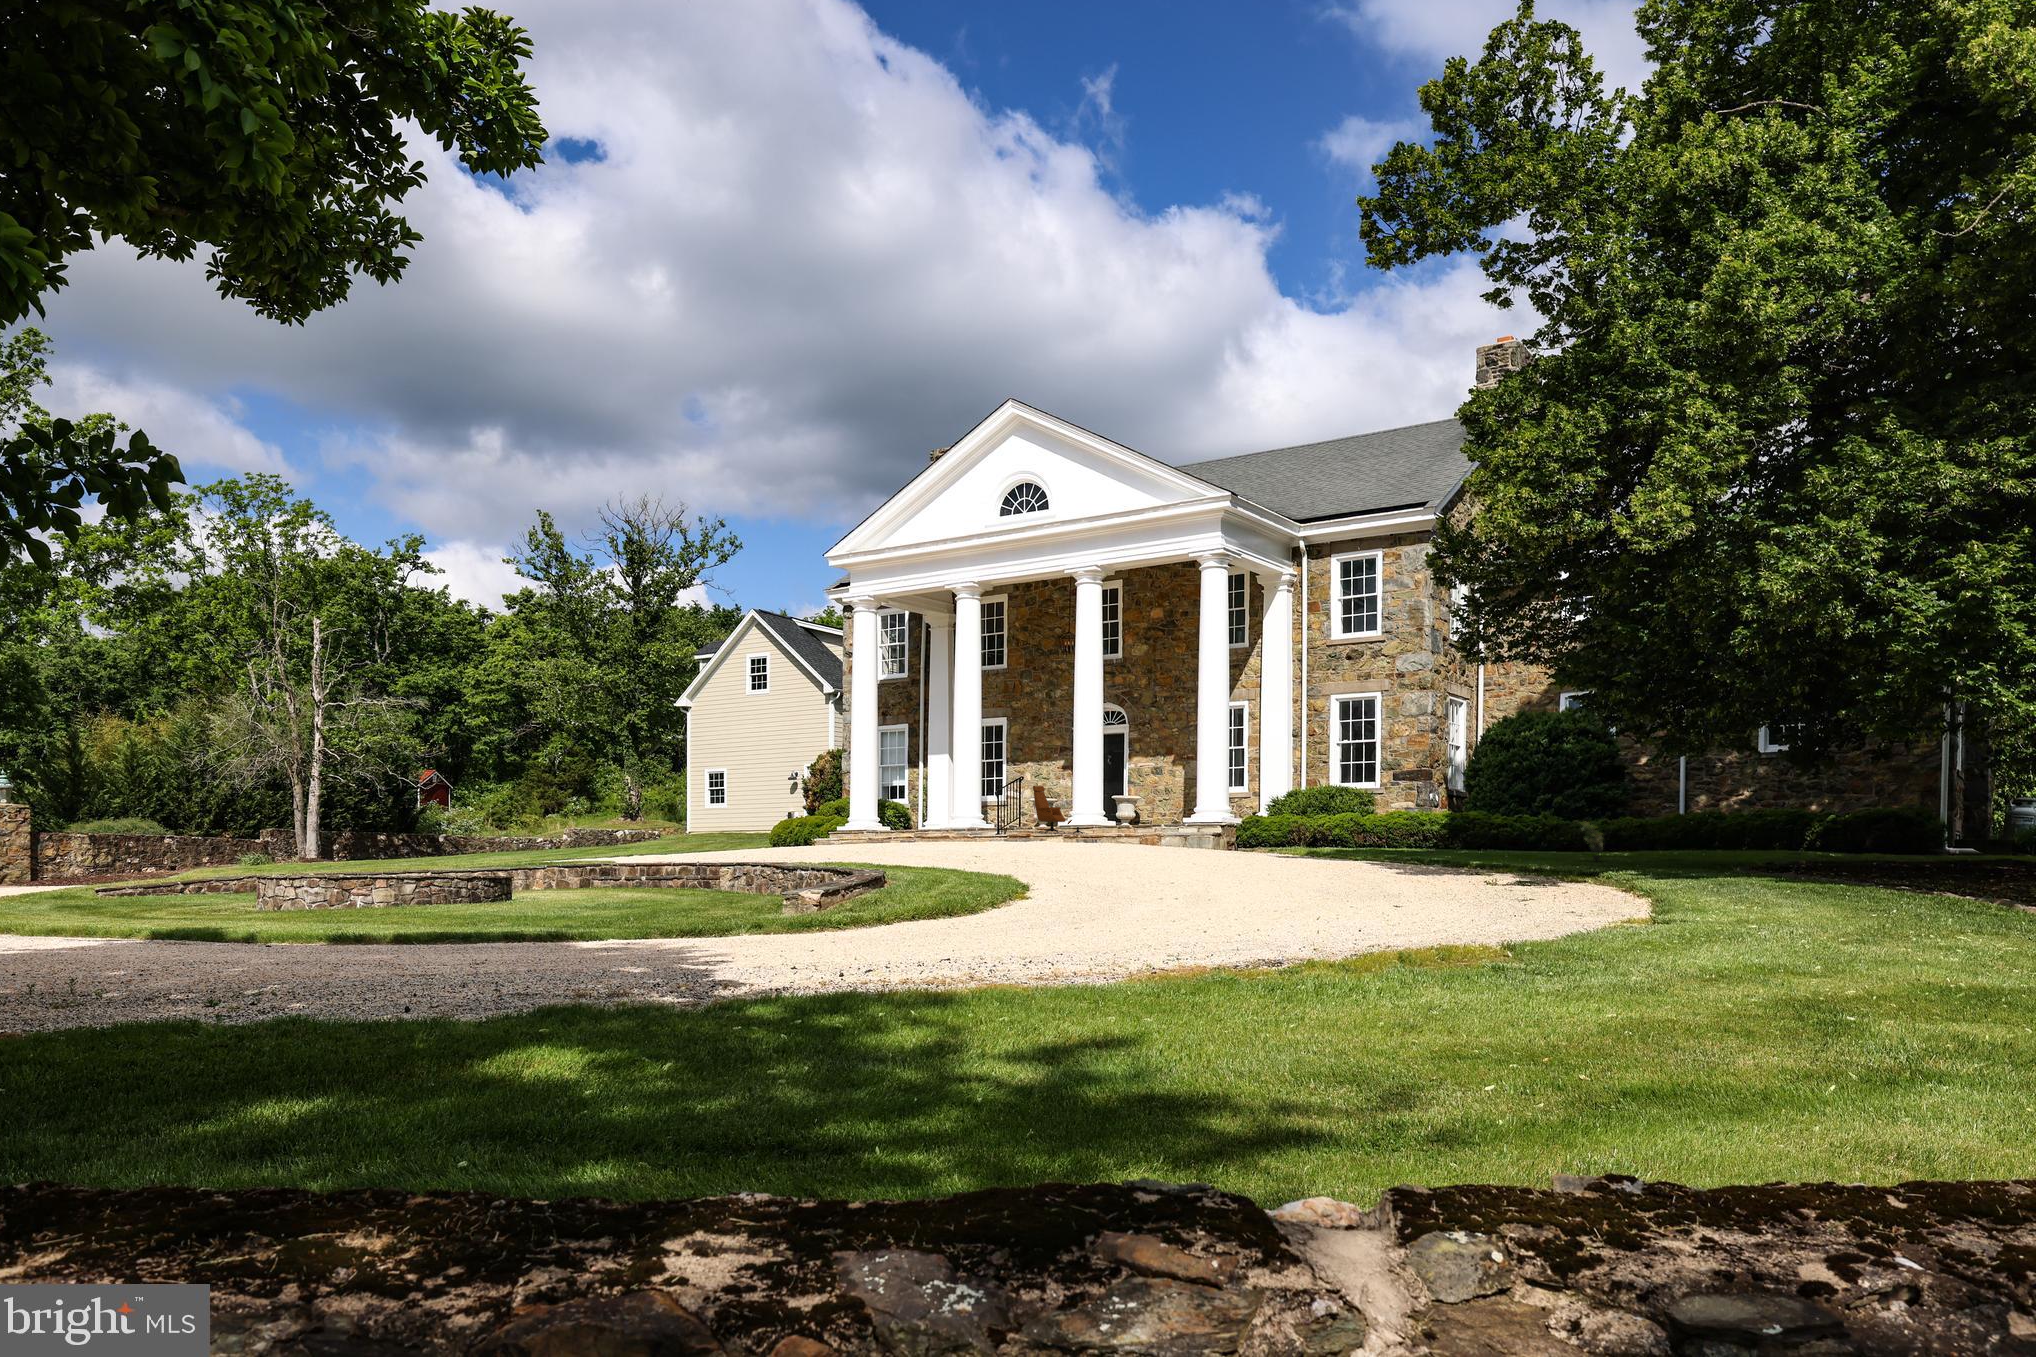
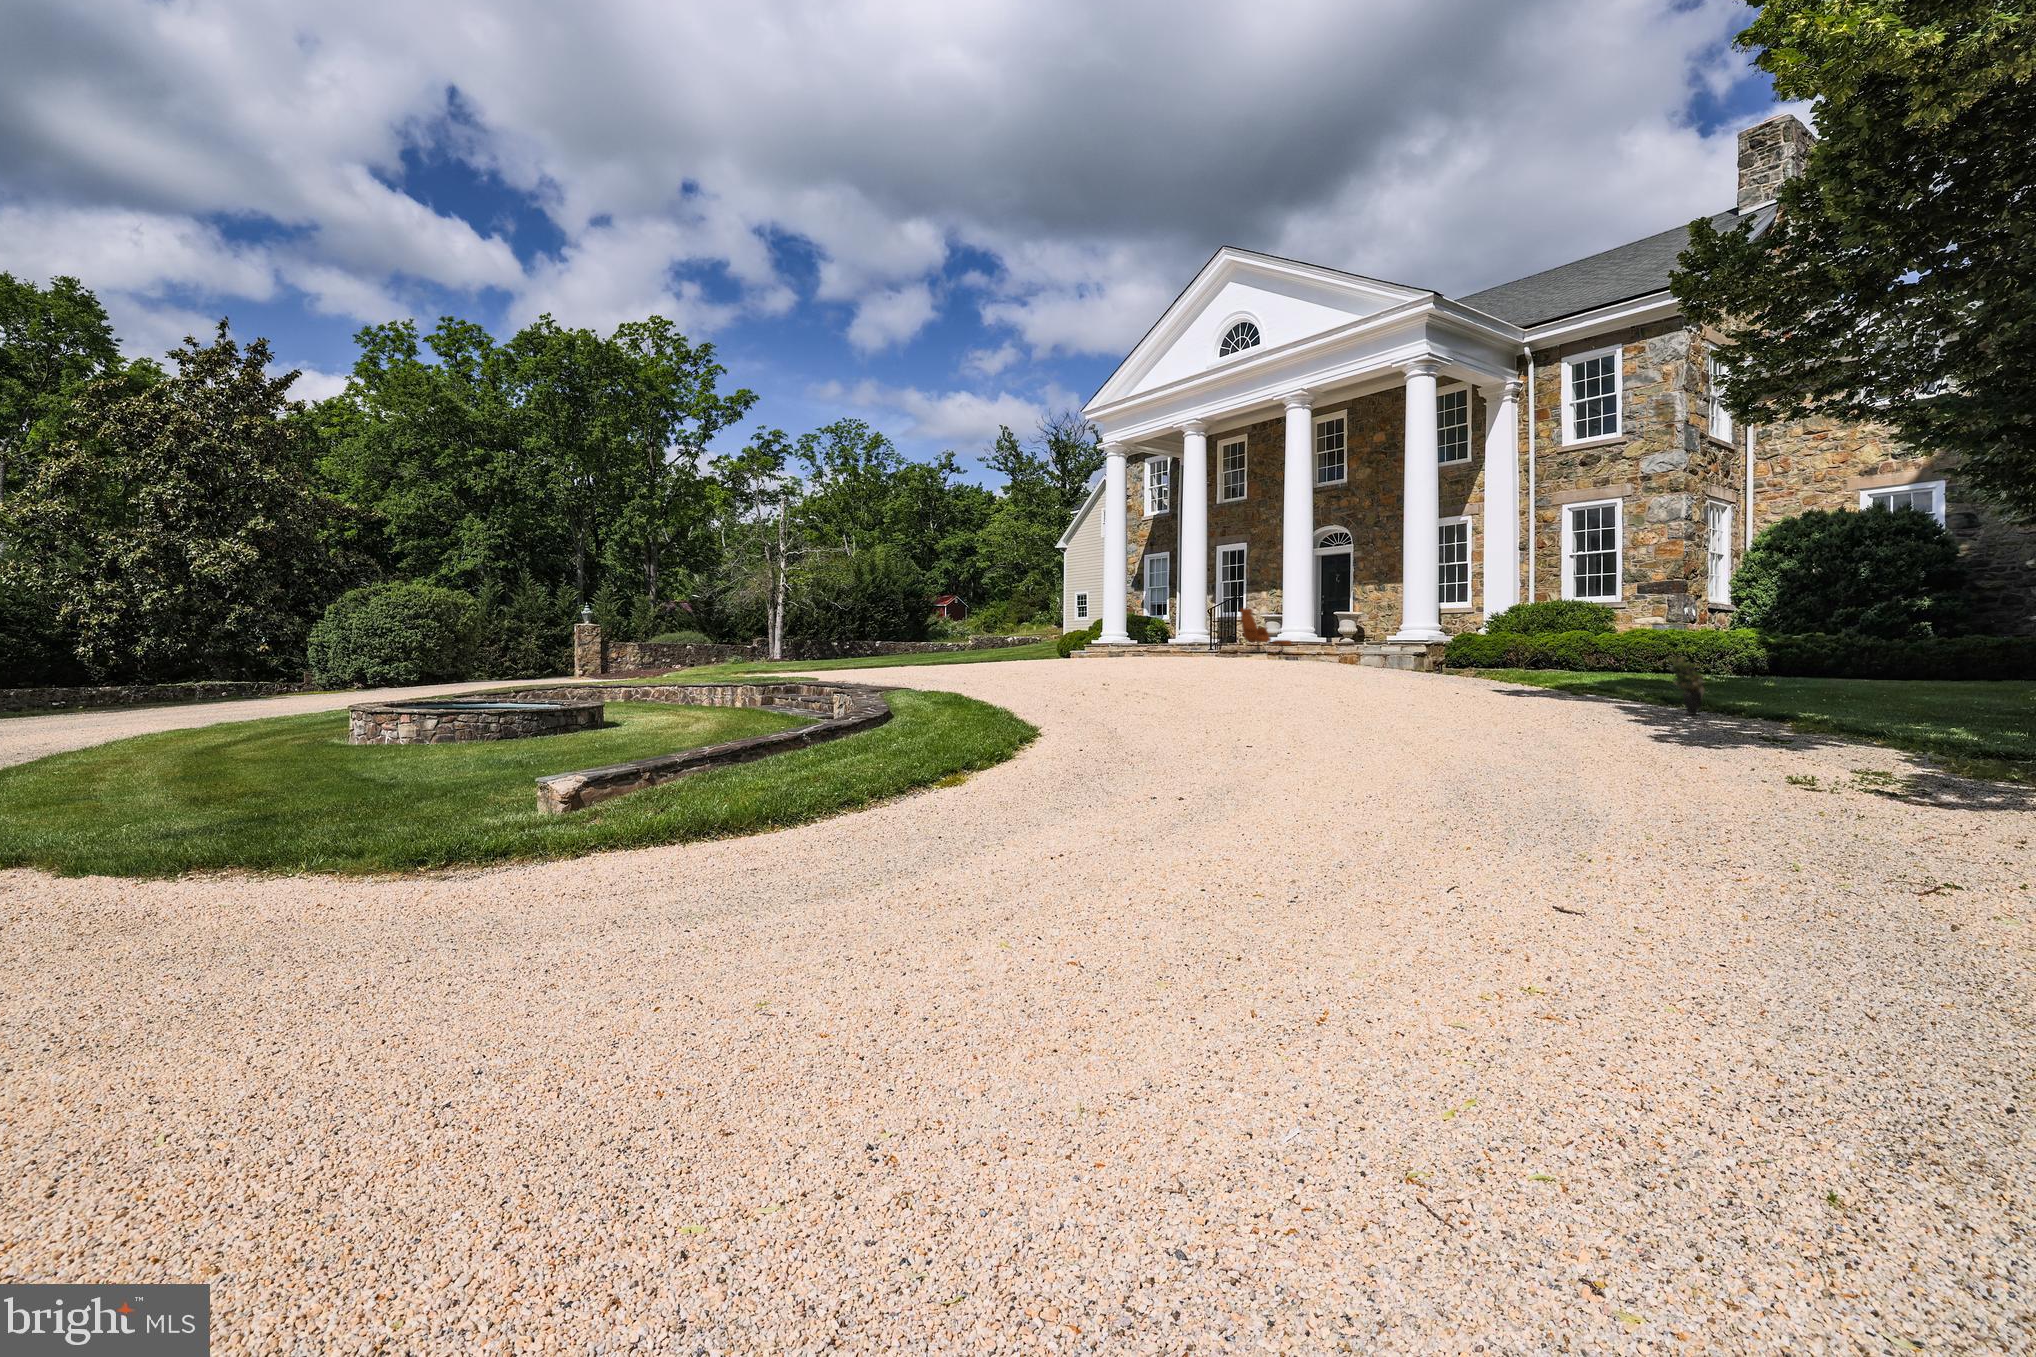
potted plant: present [1581,822,1603,862] -> present [1668,658,1706,715]

